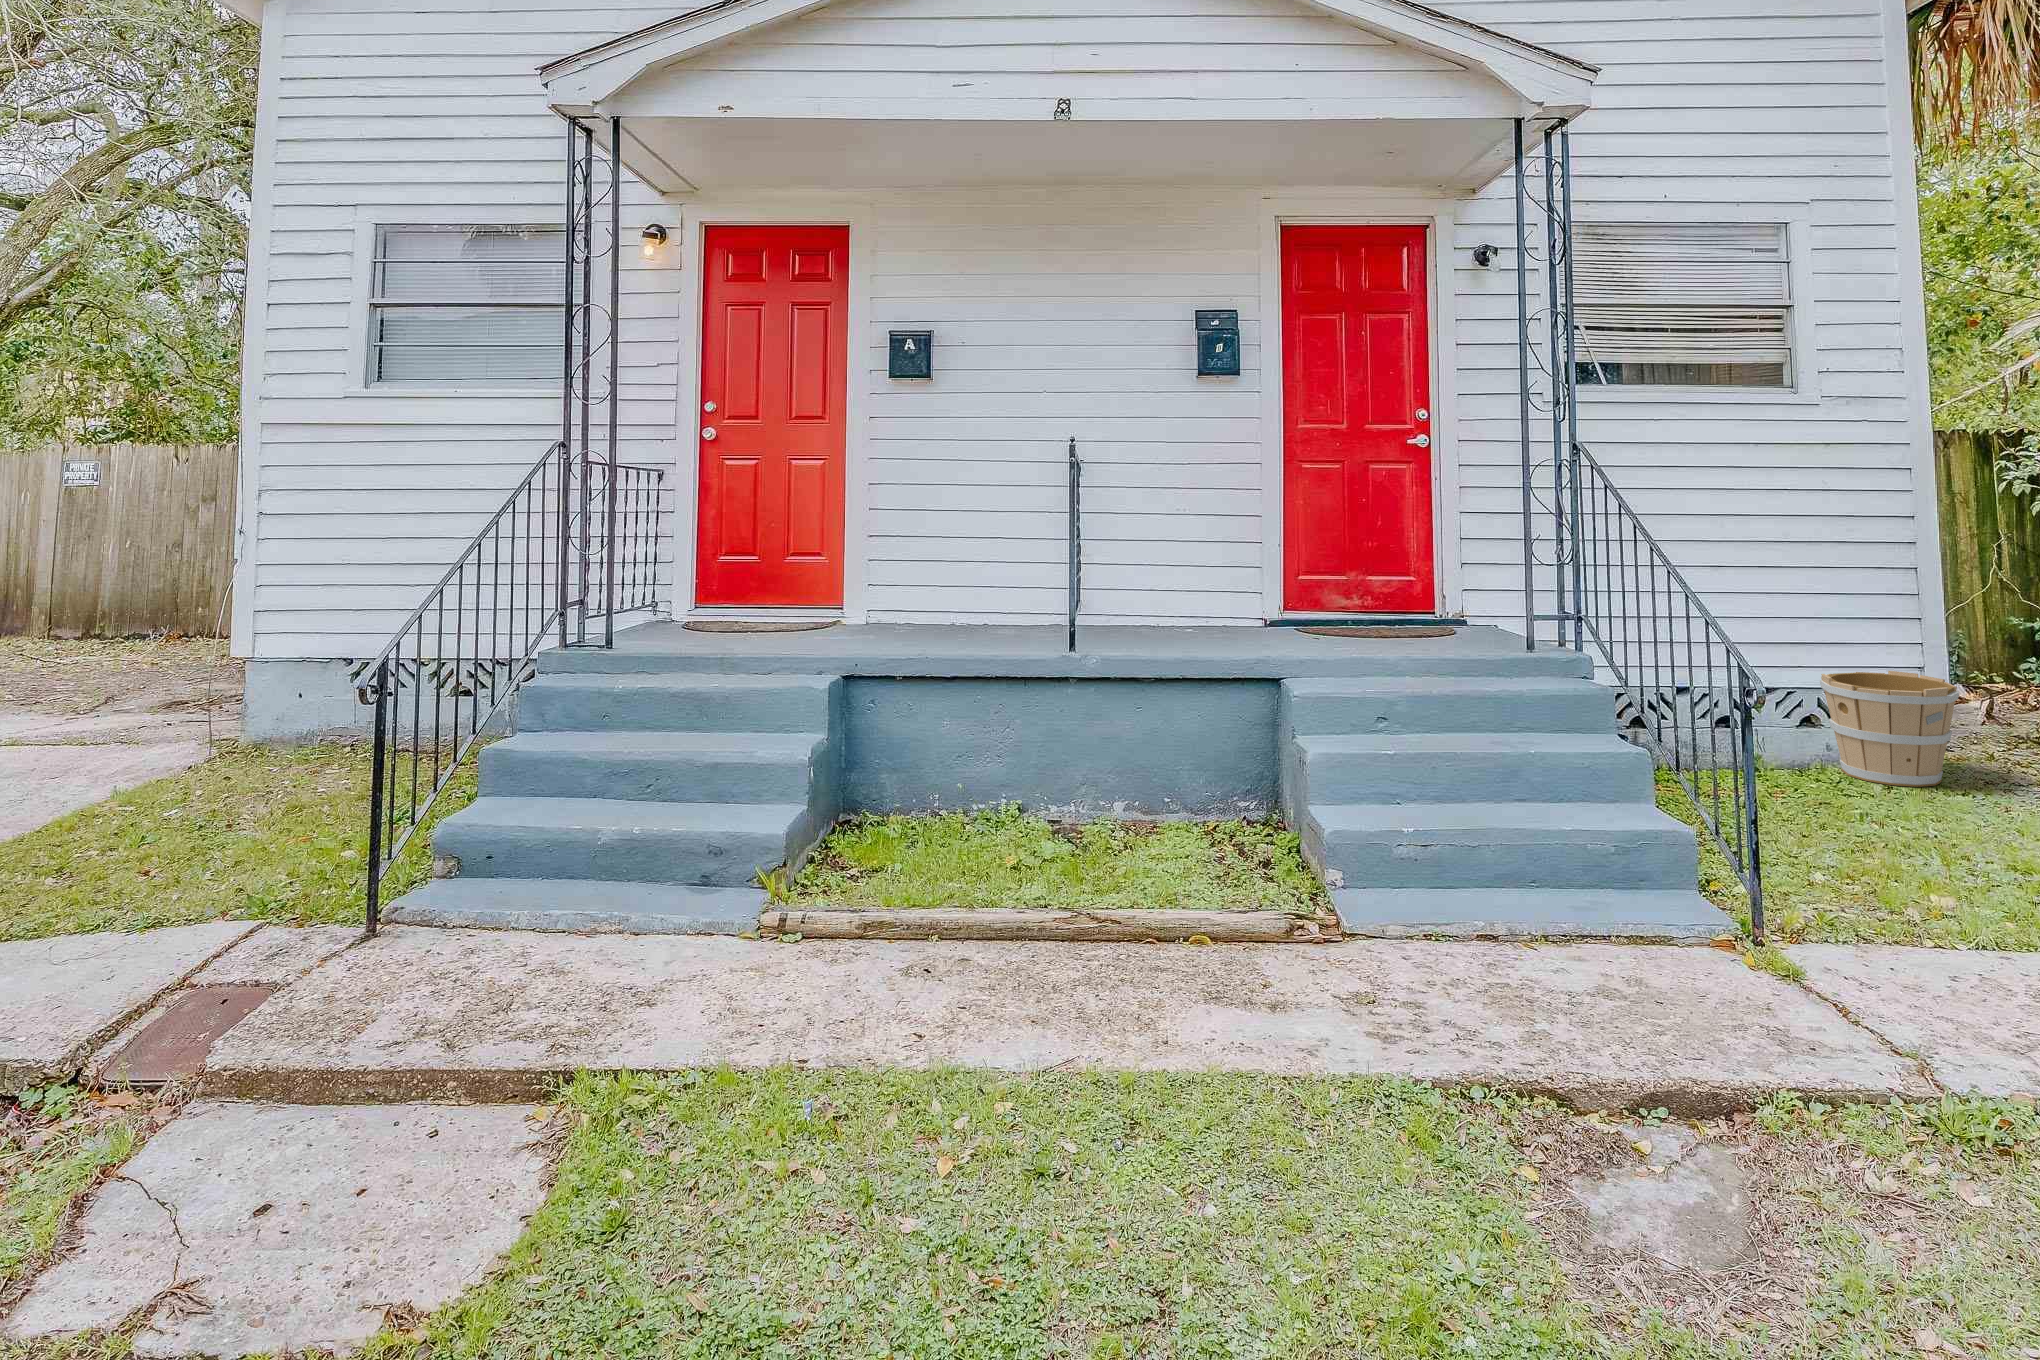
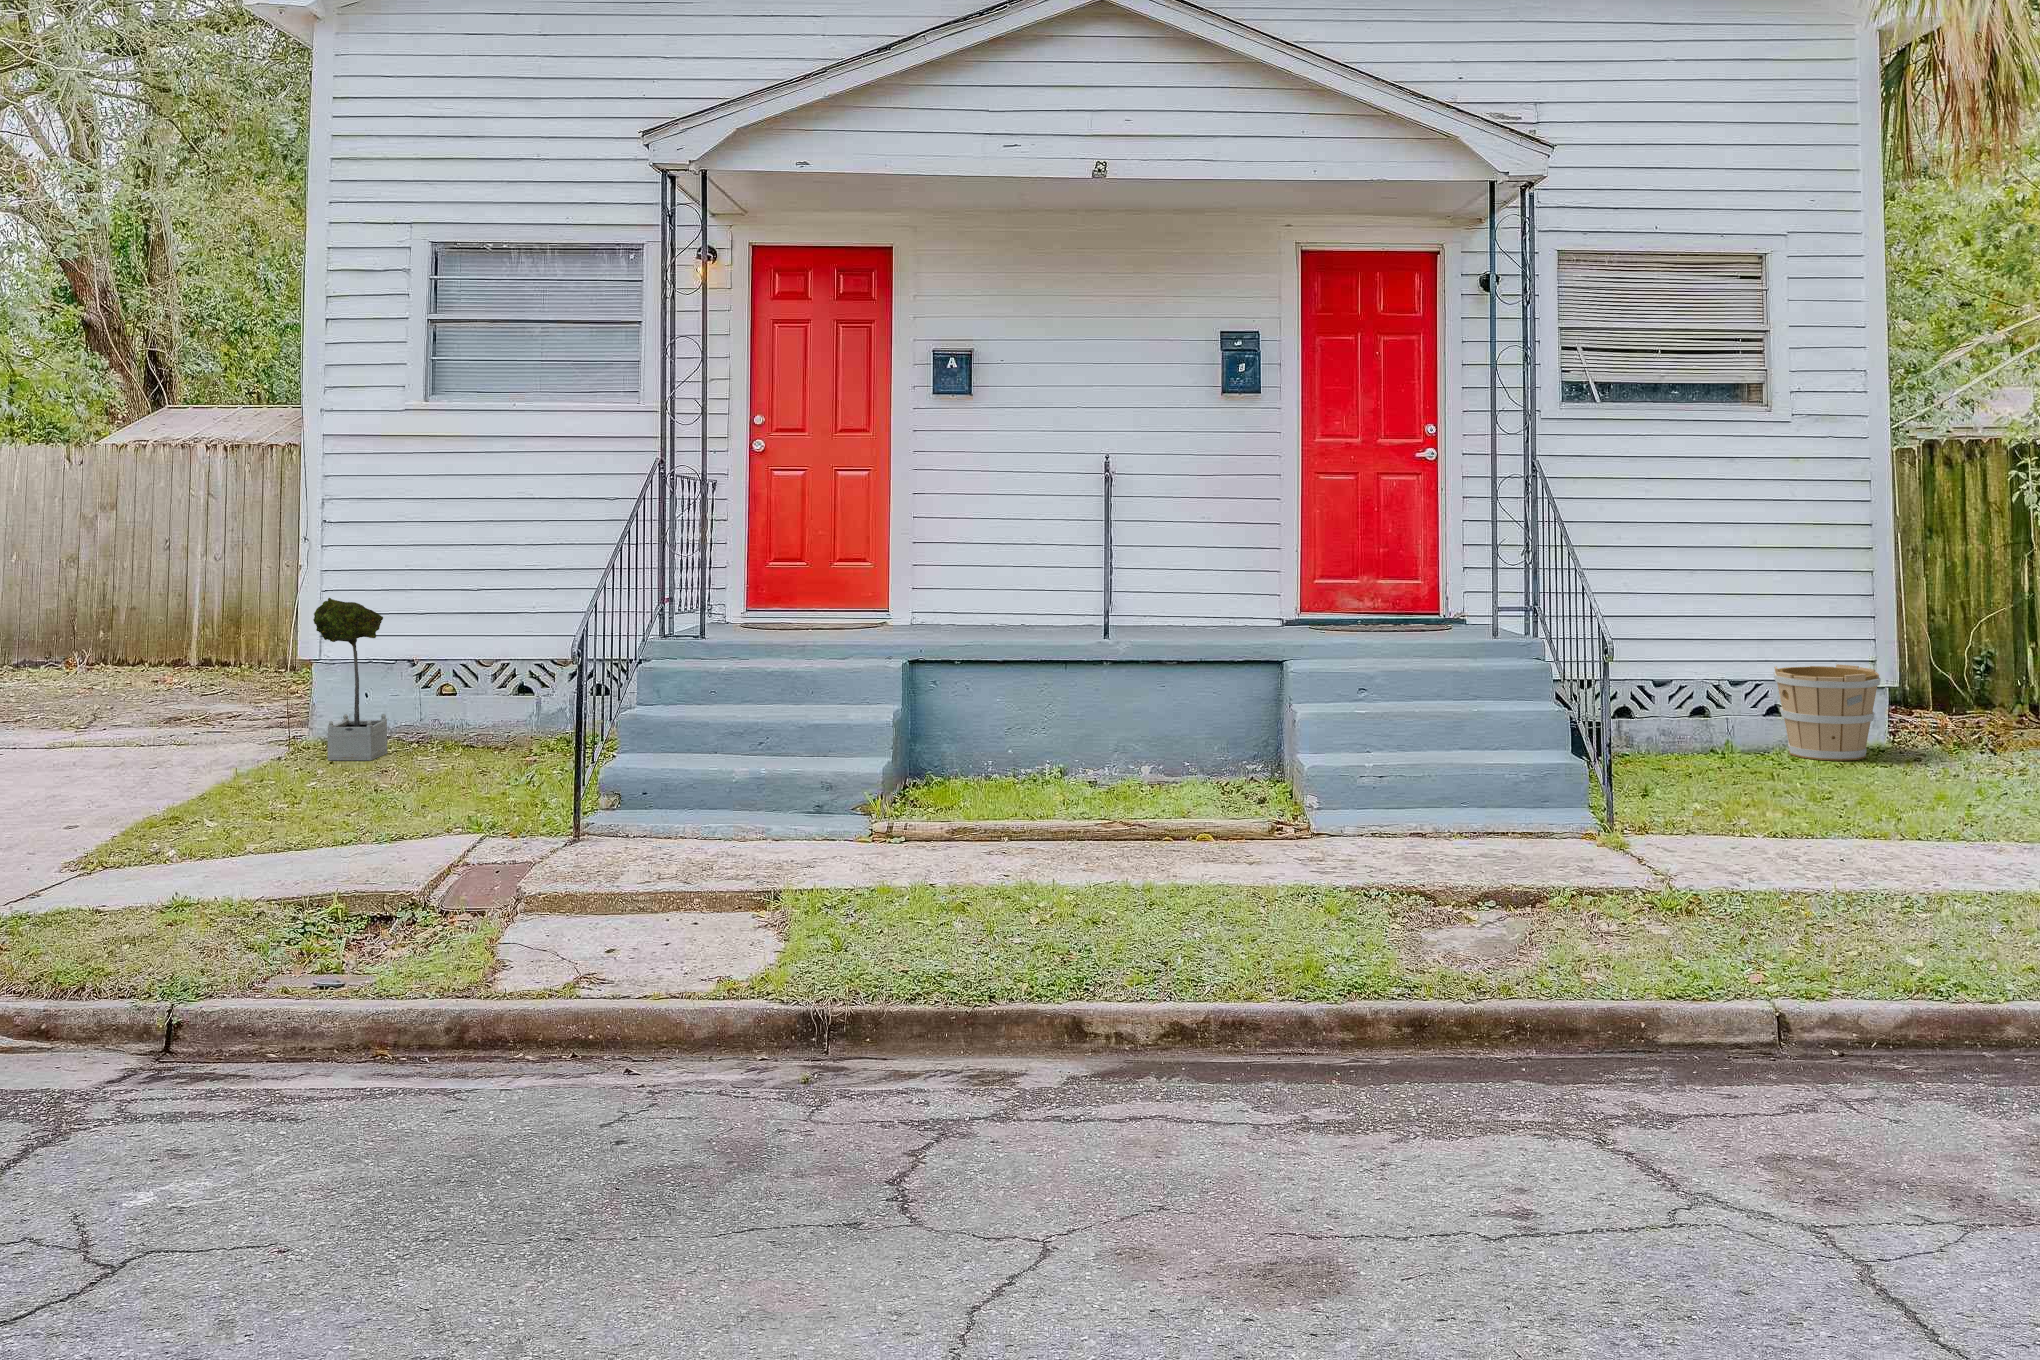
potted tree: none [234,595,318,770] -> present [313,598,387,760]

